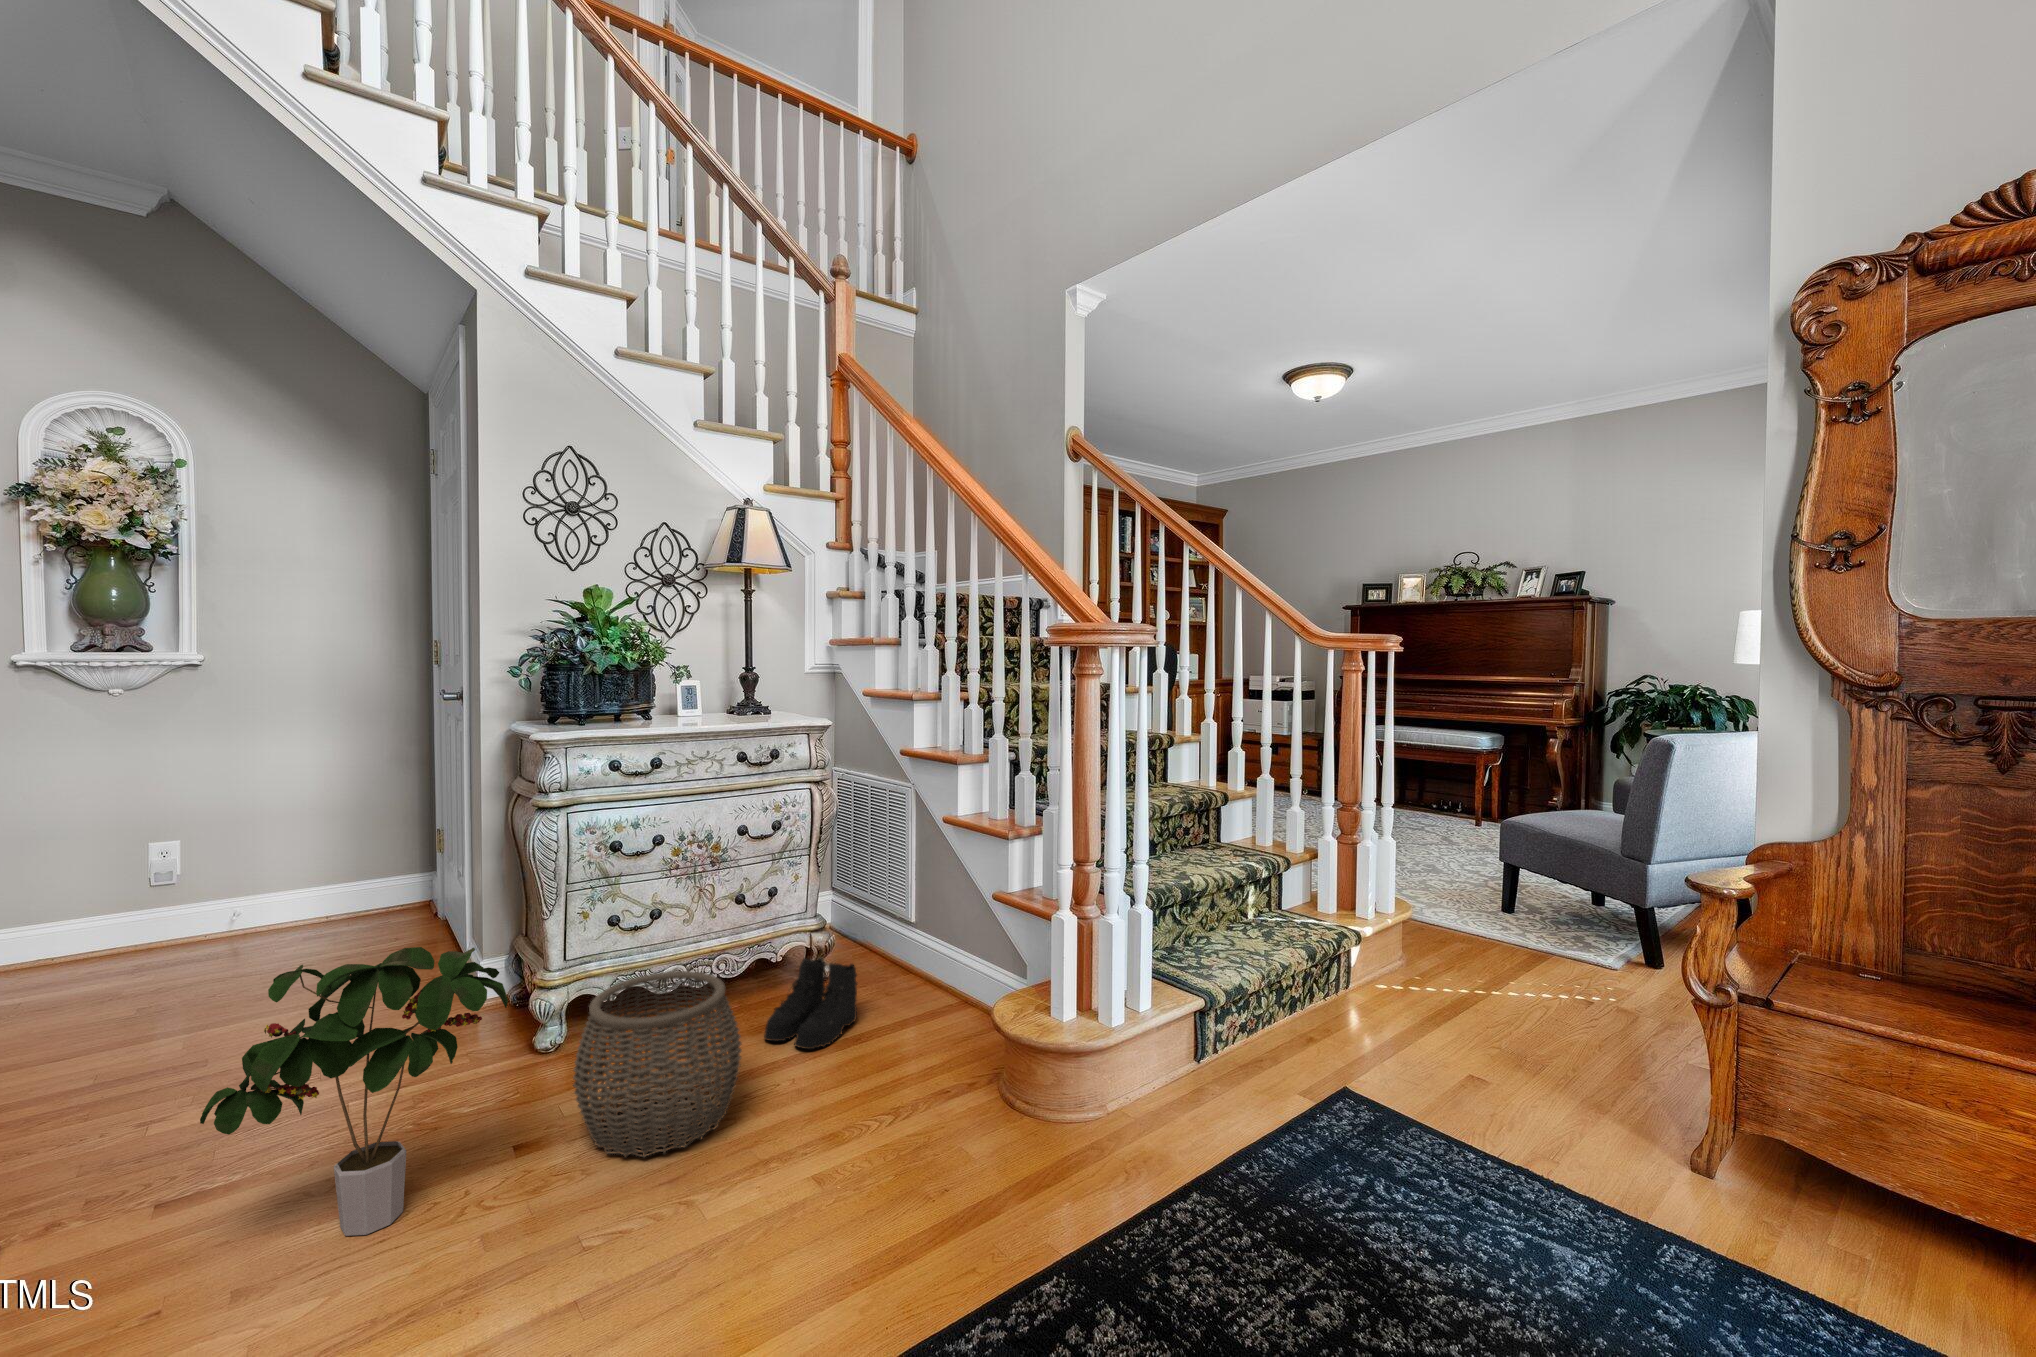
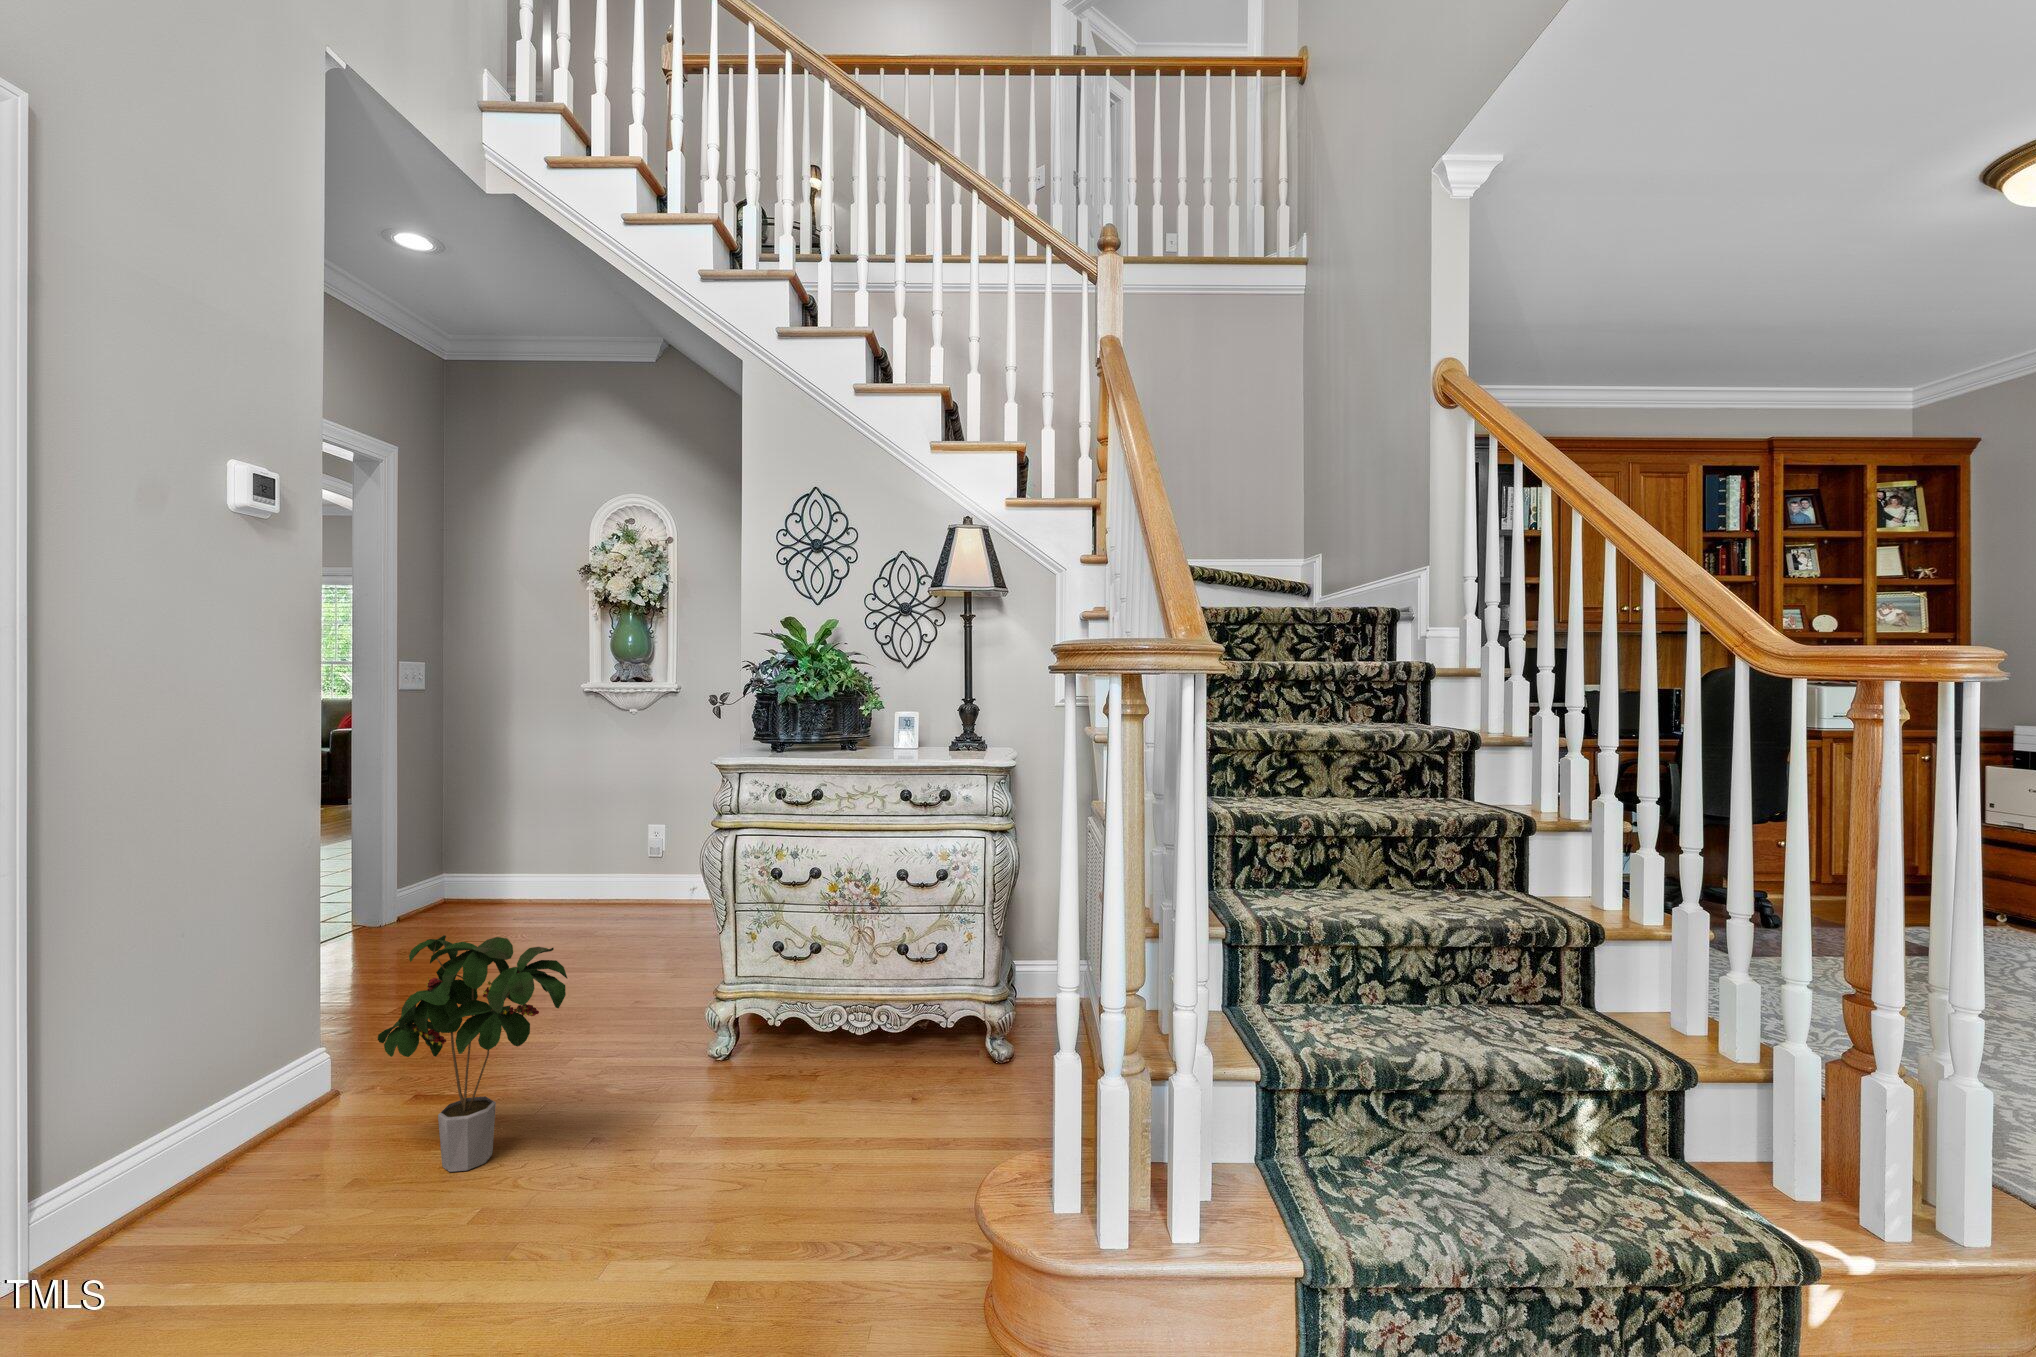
boots: present [764,958,857,1049] -> none [868,1029,980,1139]
woven basket: present [573,971,742,1157] -> none [611,1008,778,1197]

